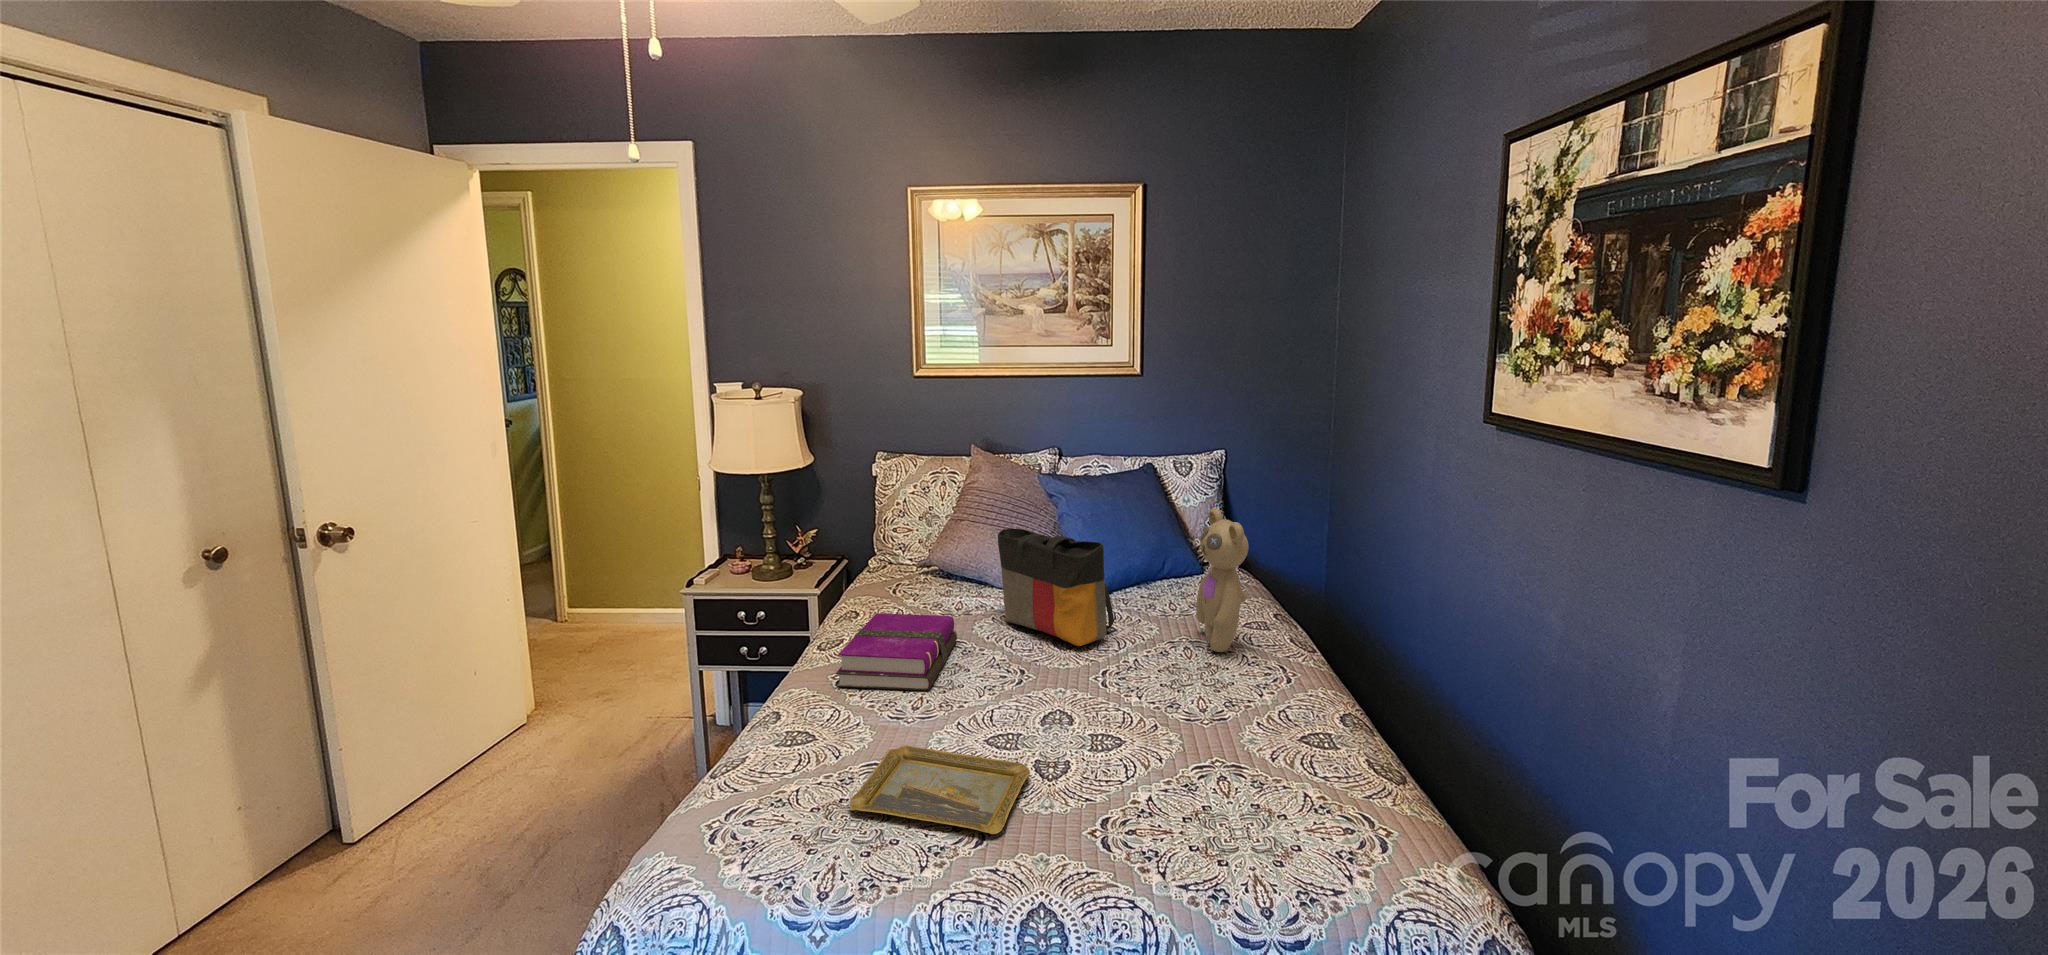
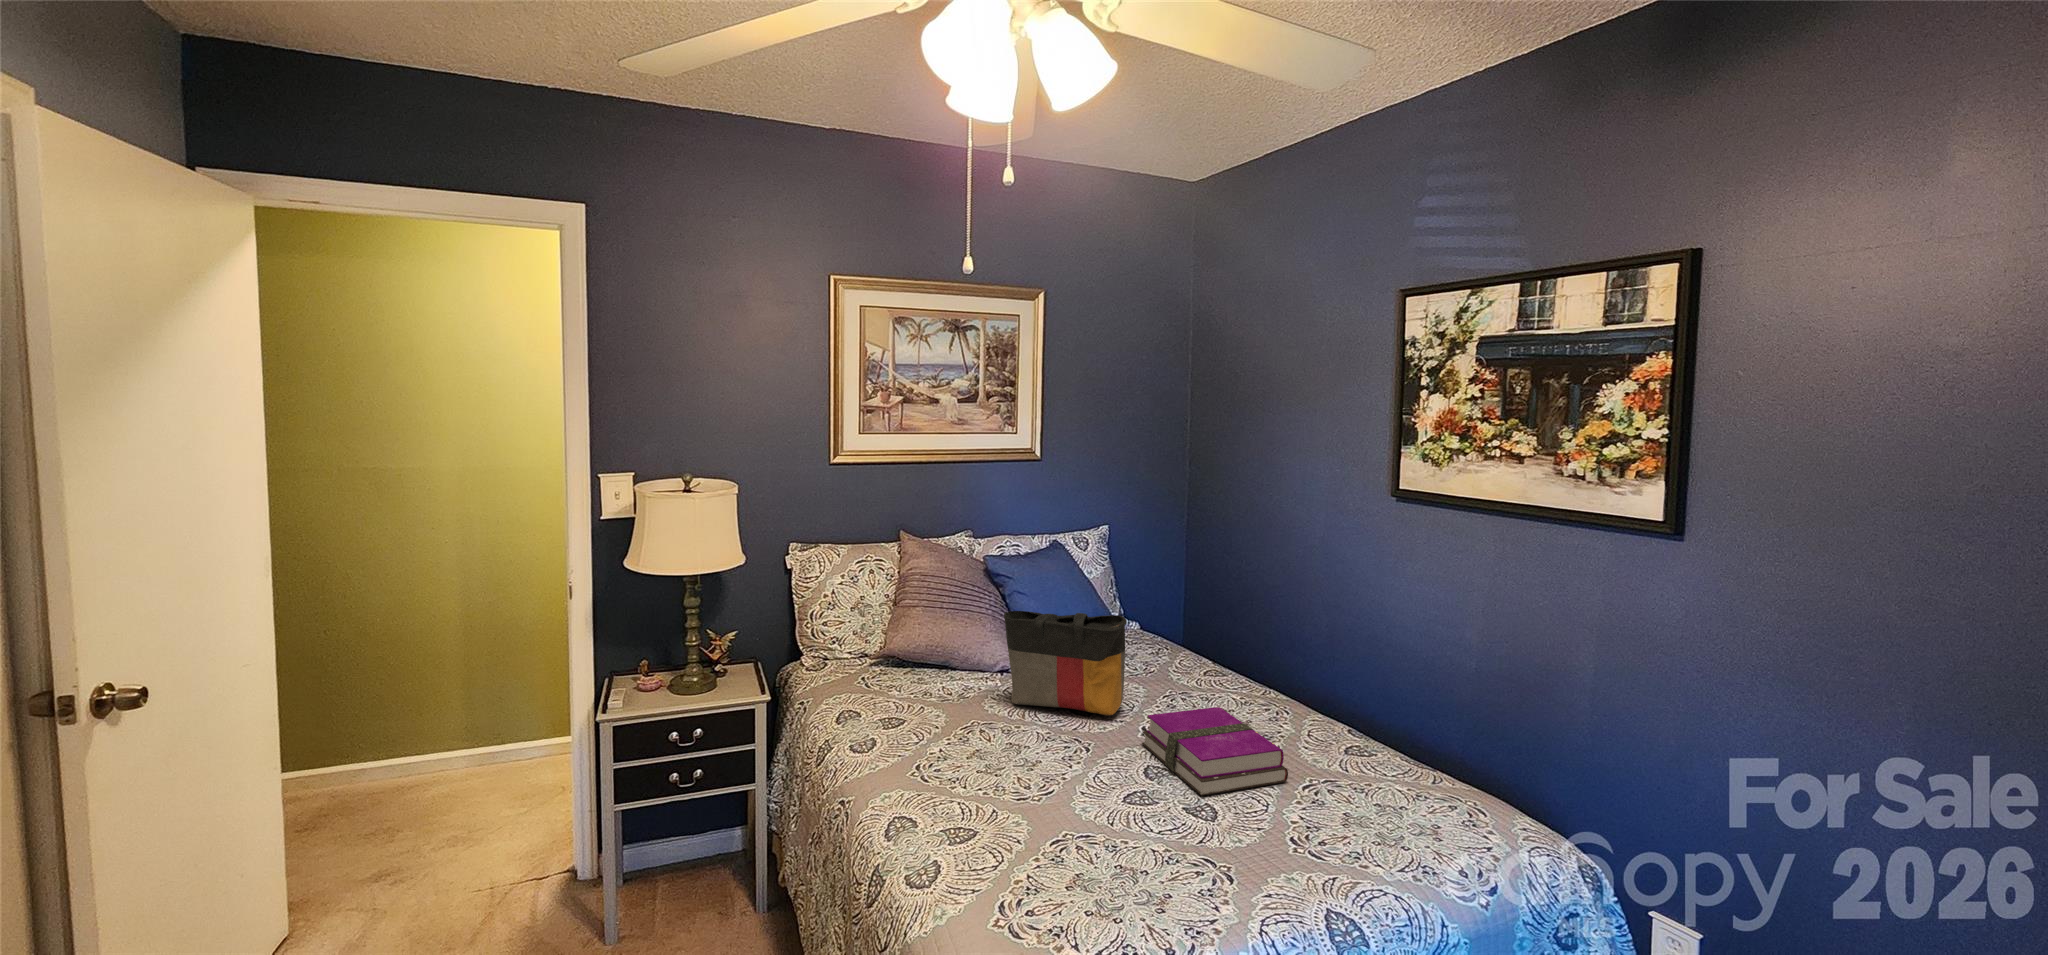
teddy bear: present [1196,508,1249,652] -> none [1183,576,1249,703]
hardback book: present [836,613,957,690] -> present [1142,707,1288,796]
tray: present [850,745,1030,834] -> none [1072,820,1245,895]

